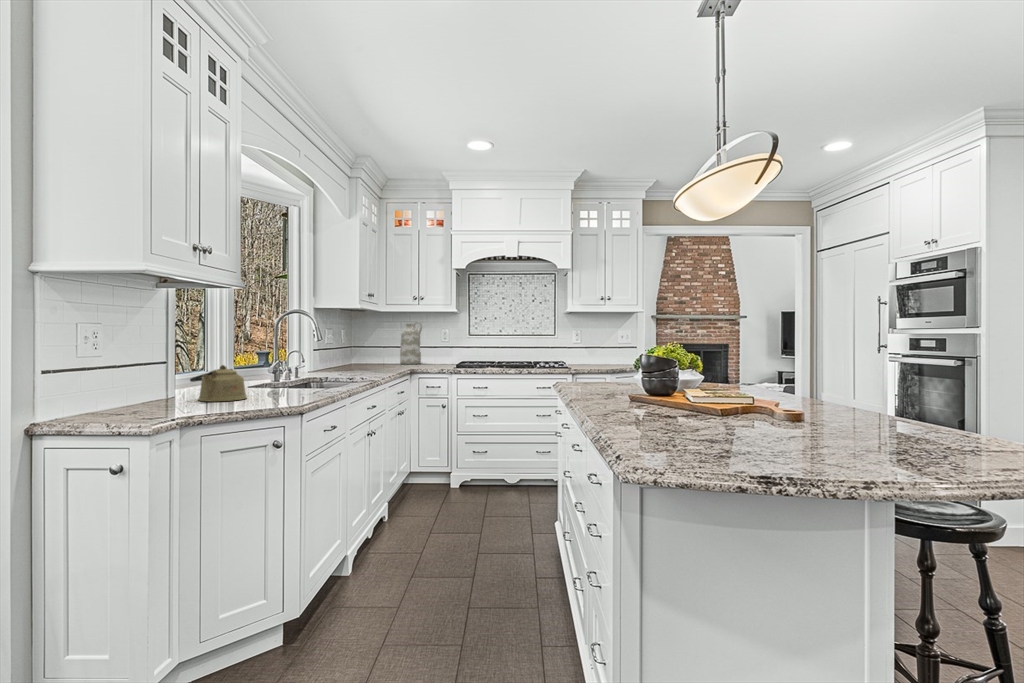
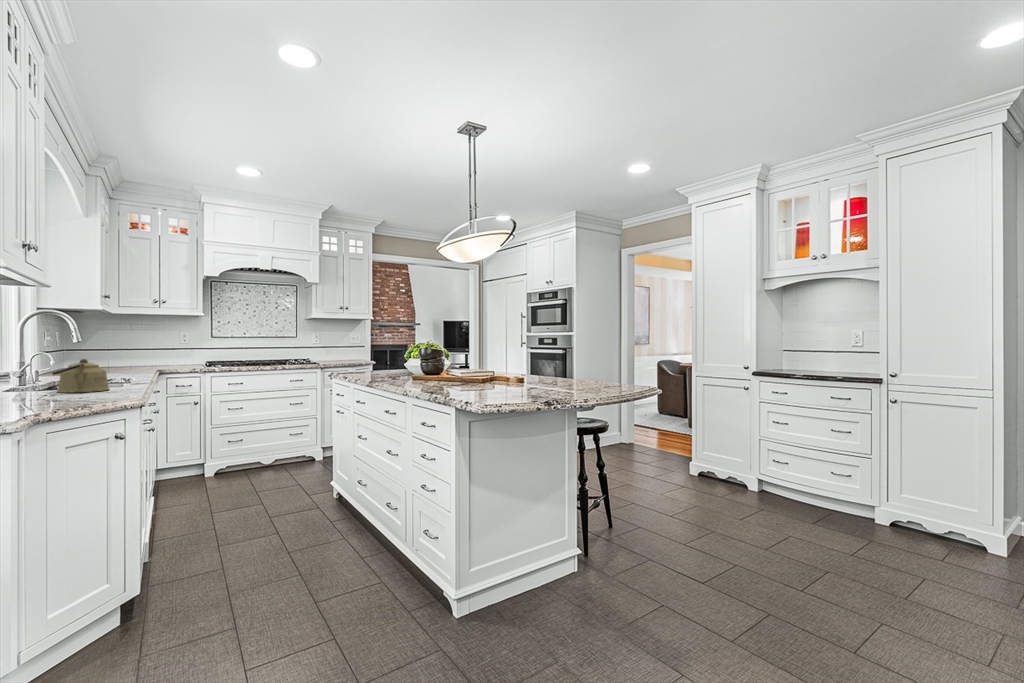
vase: present [400,322,422,364] -> none [130,324,158,366]

